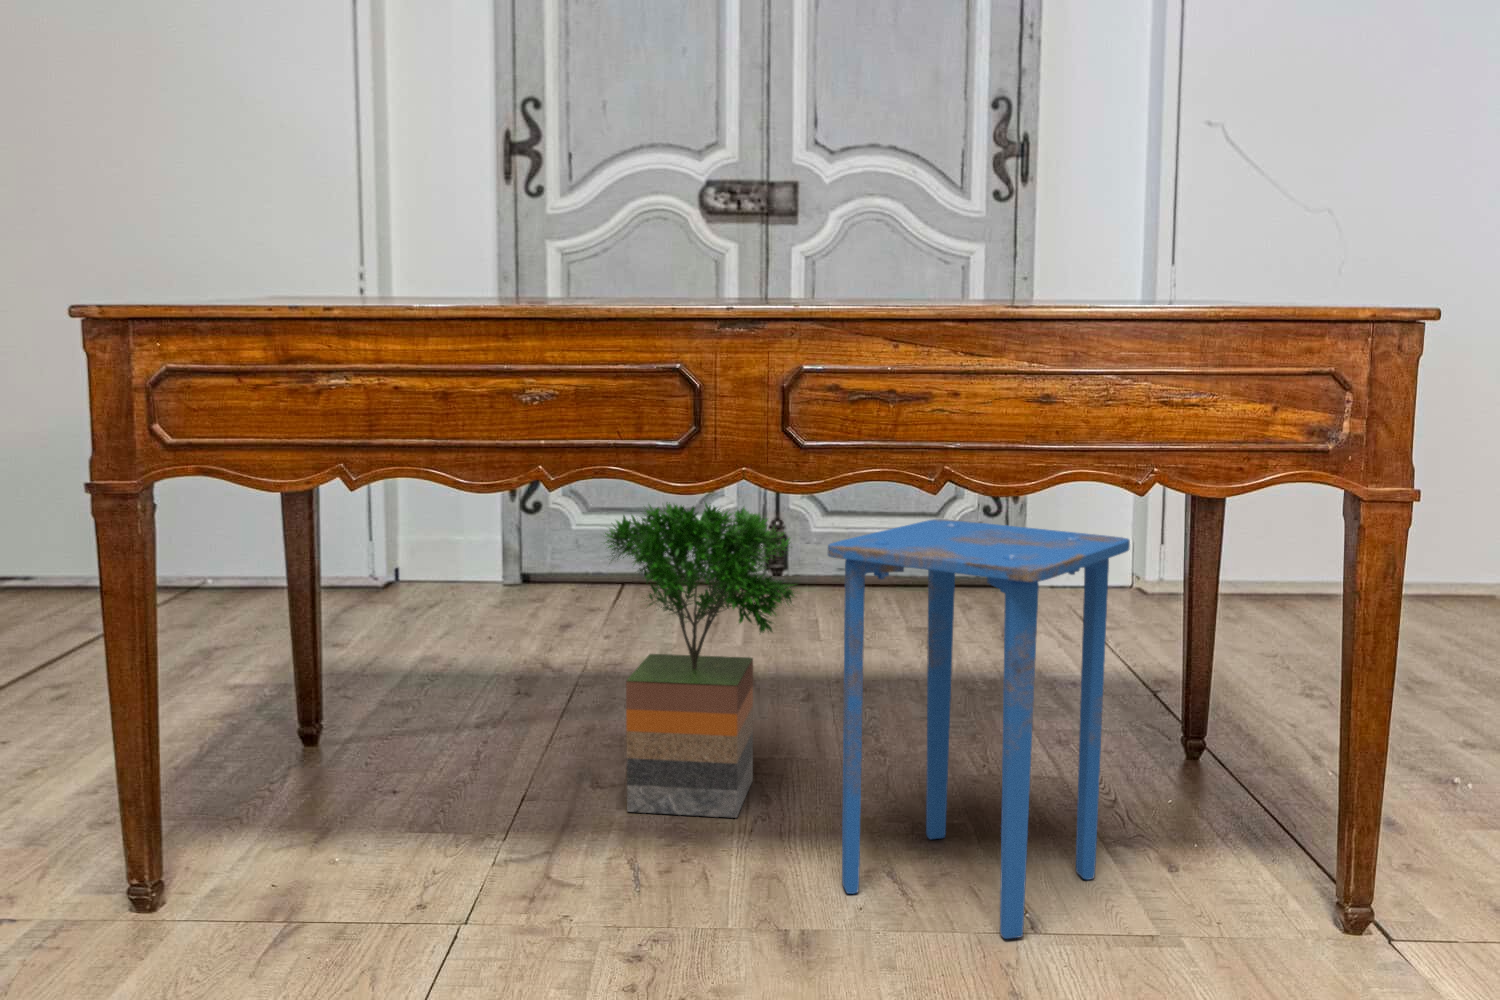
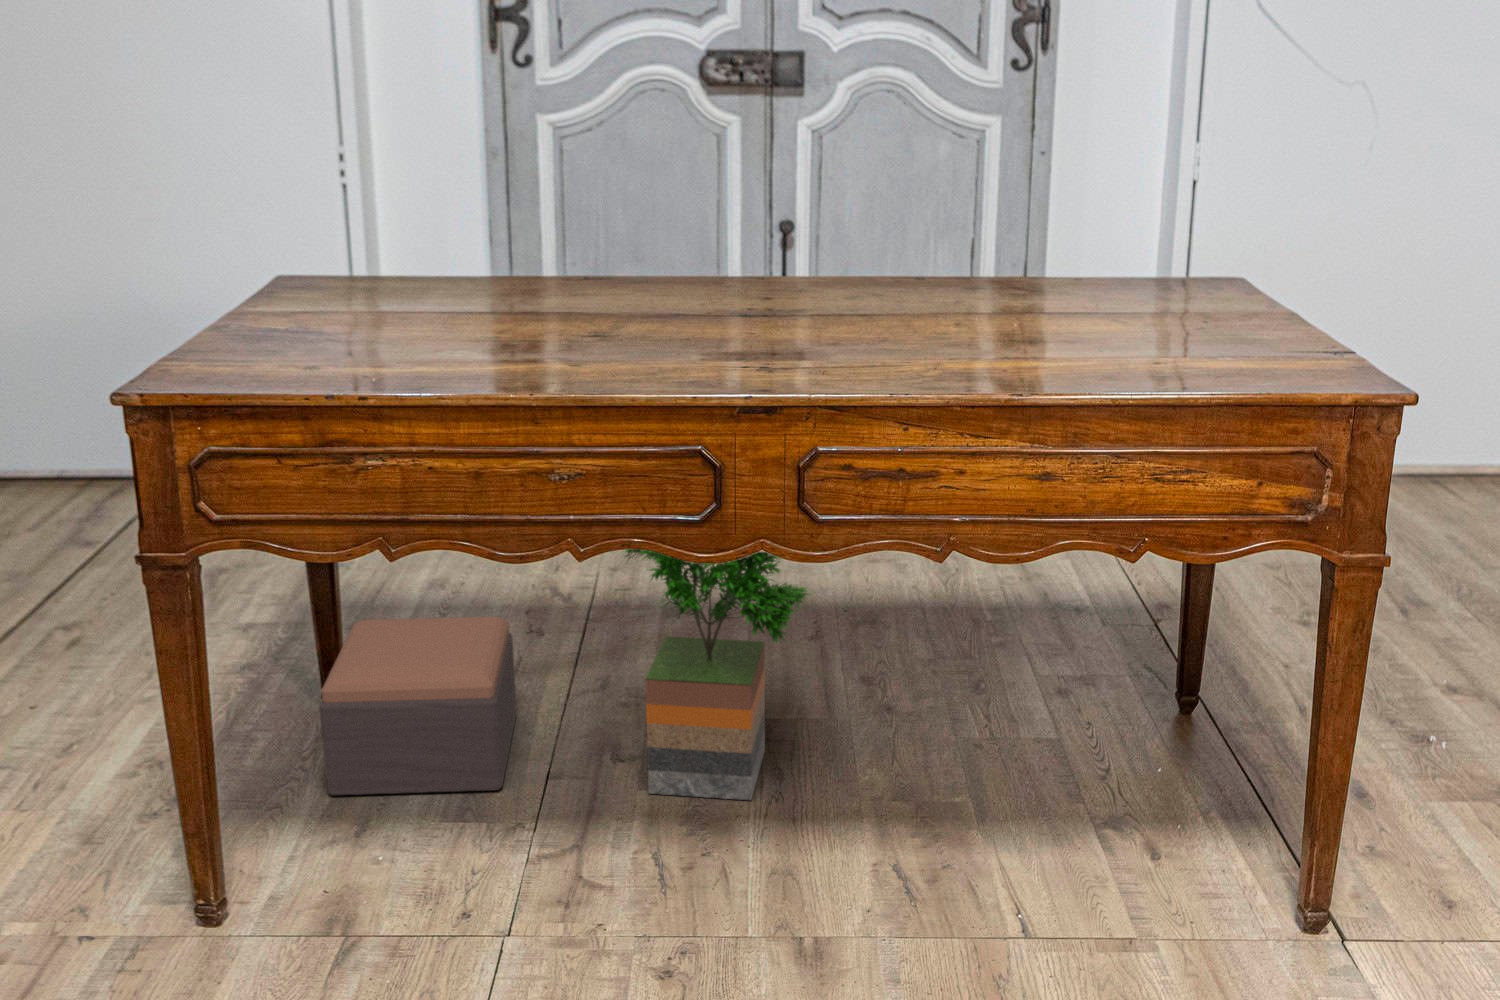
side table: present [828,519,1130,939] -> none [838,538,1124,949]
footstool: none [281,641,494,811] -> present [319,617,517,795]

